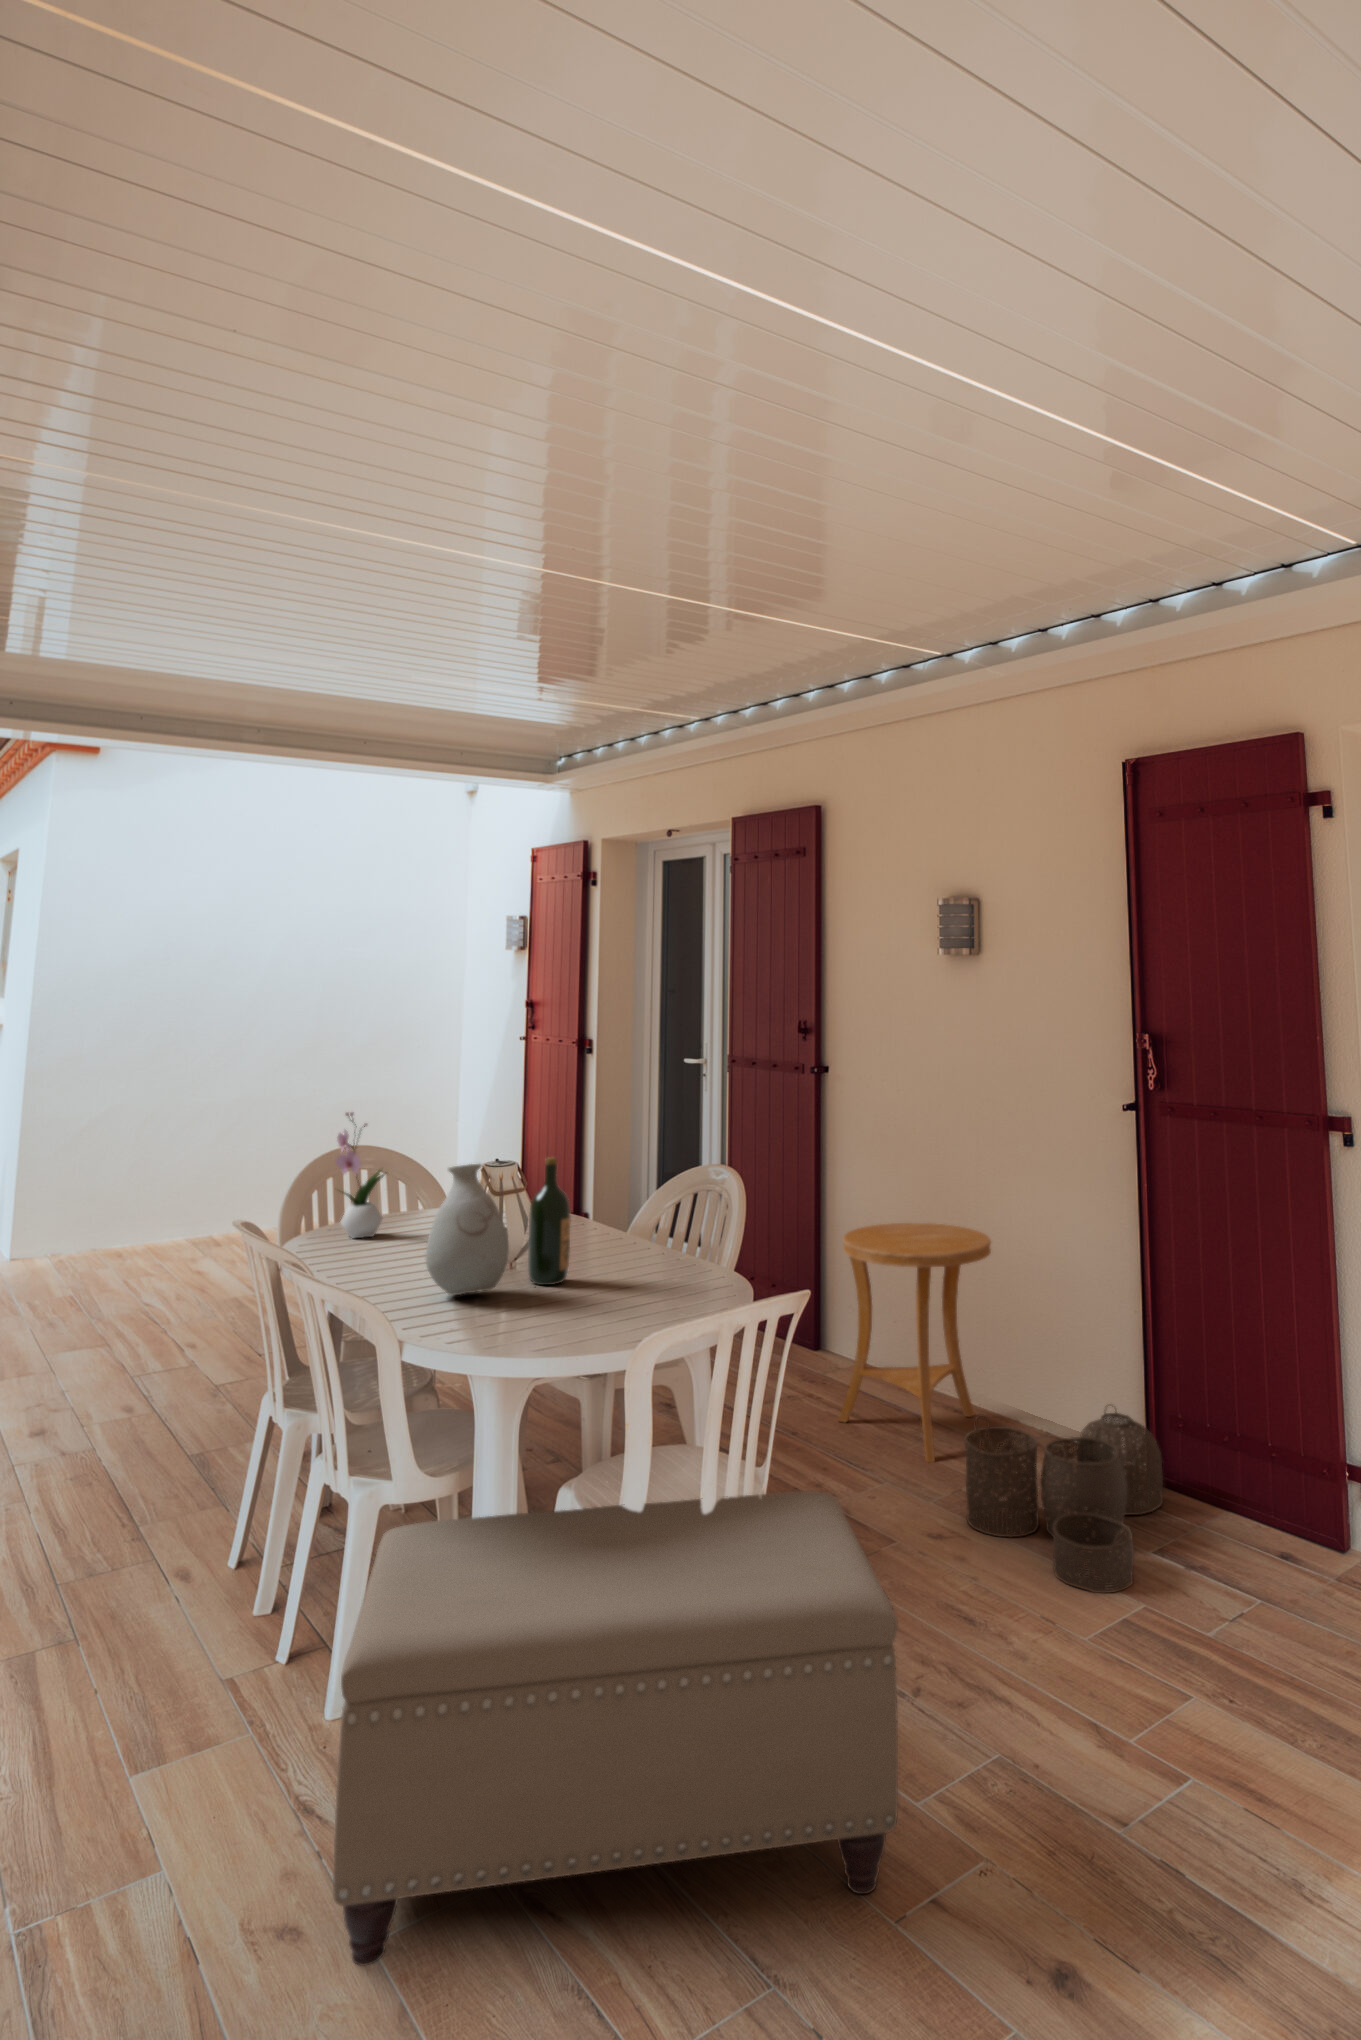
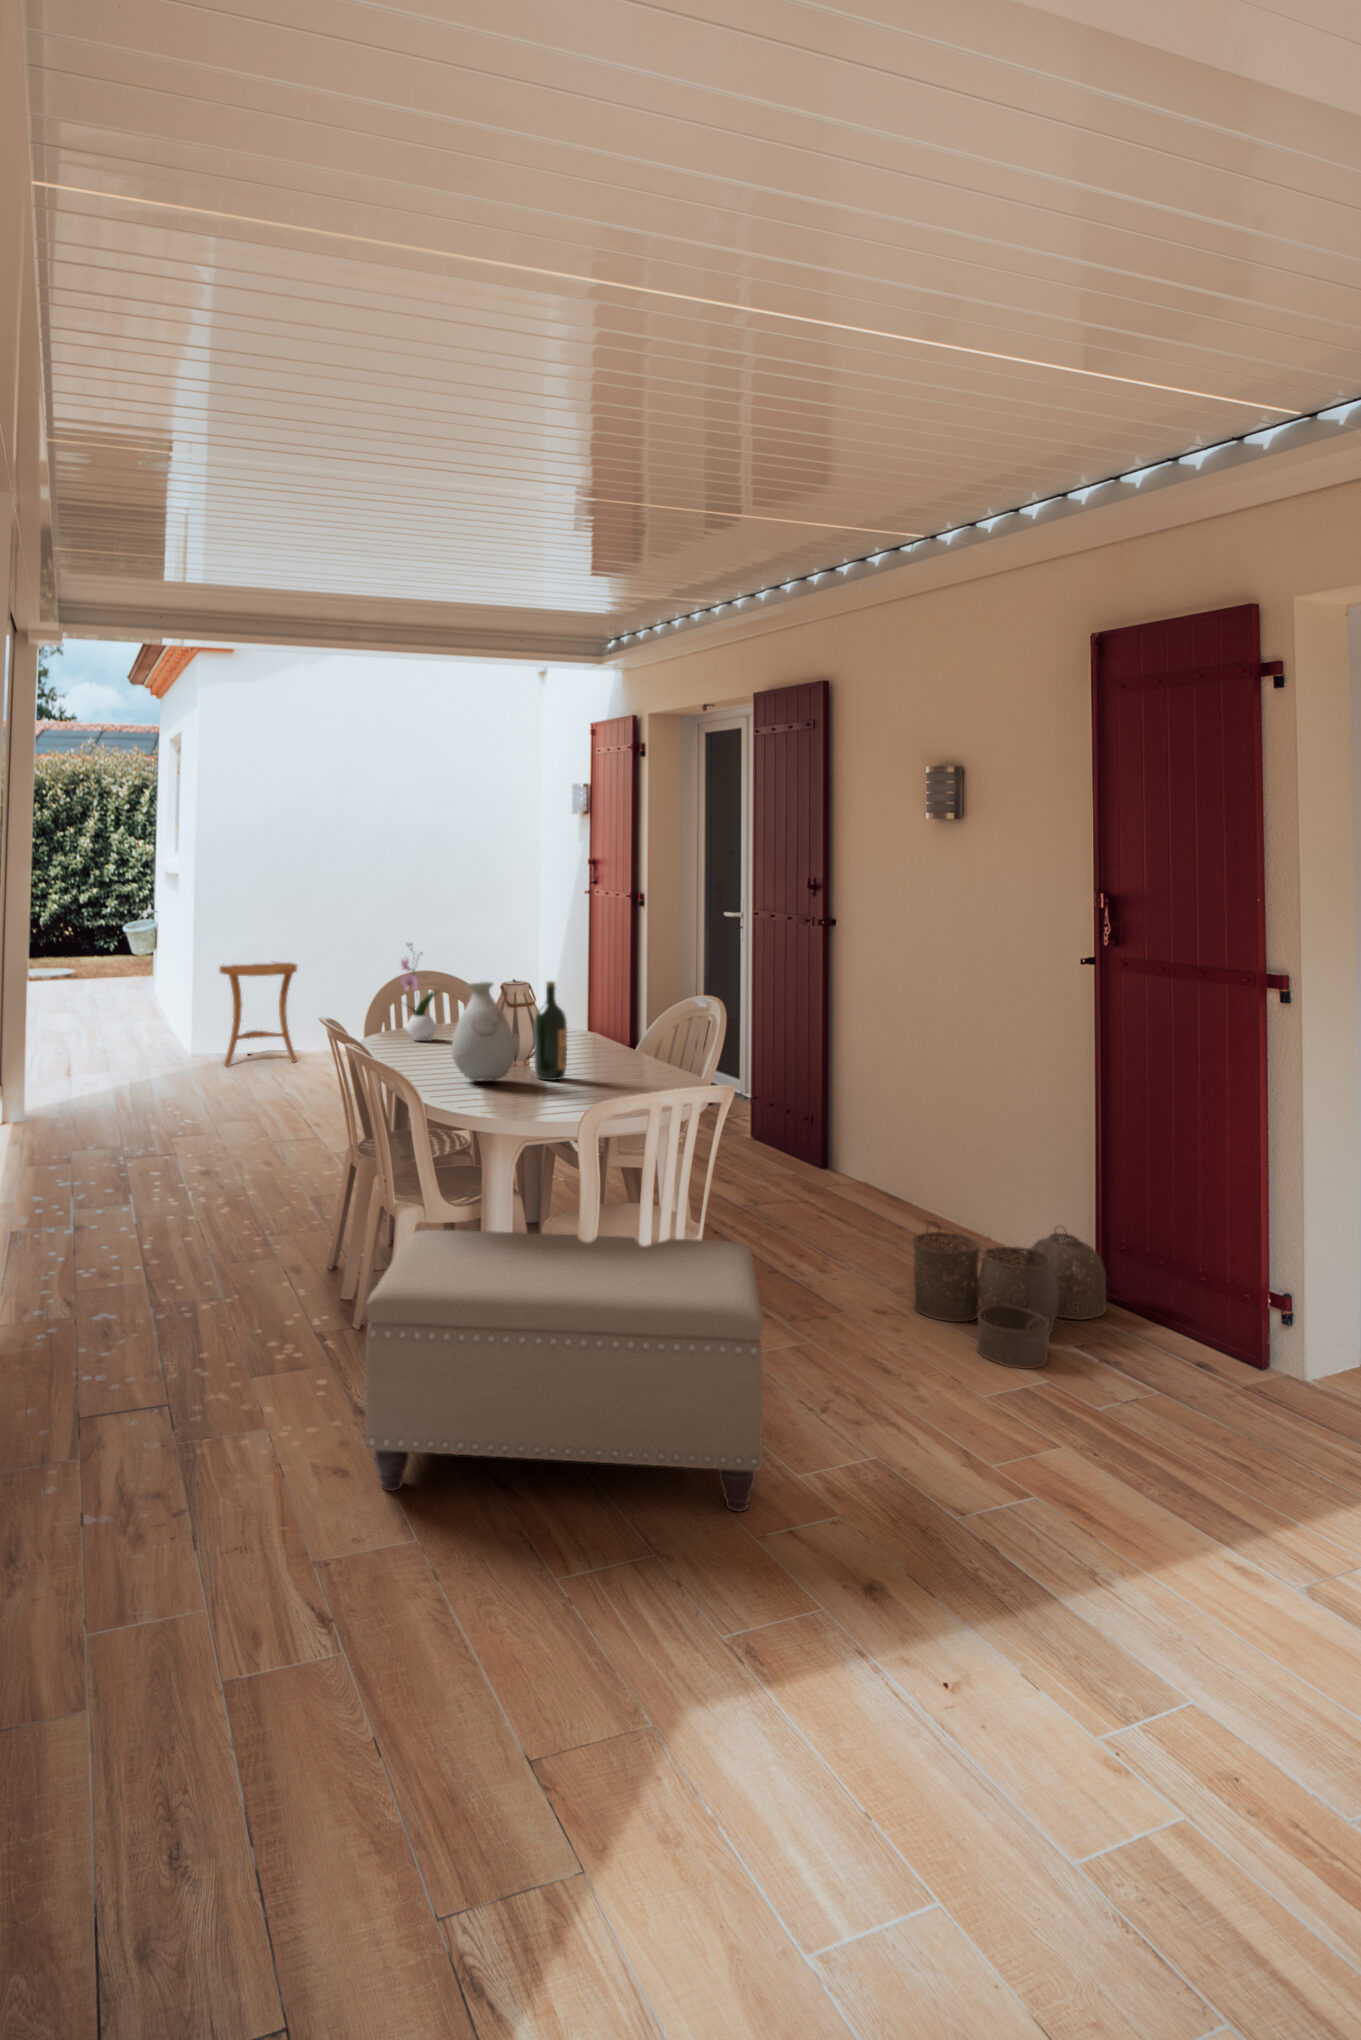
side table: present [839,1223,991,1462] -> present [219,962,297,1067]

